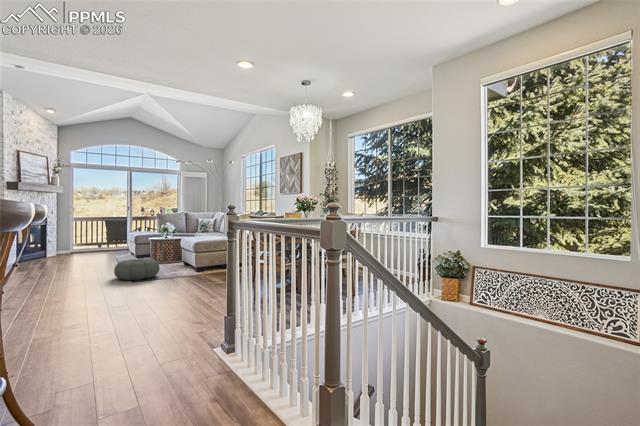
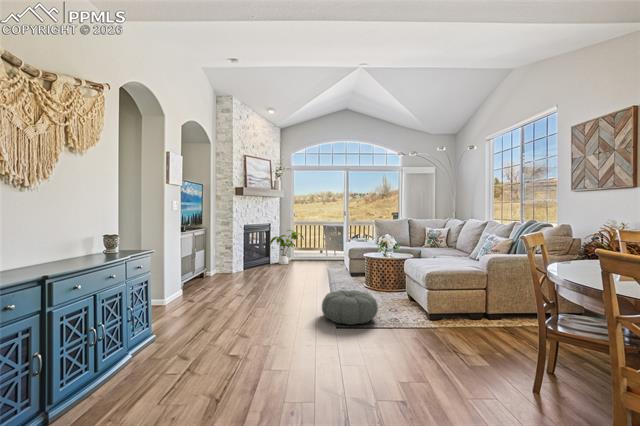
house plant: none [47,223,86,256] -> present [270,230,304,264]

